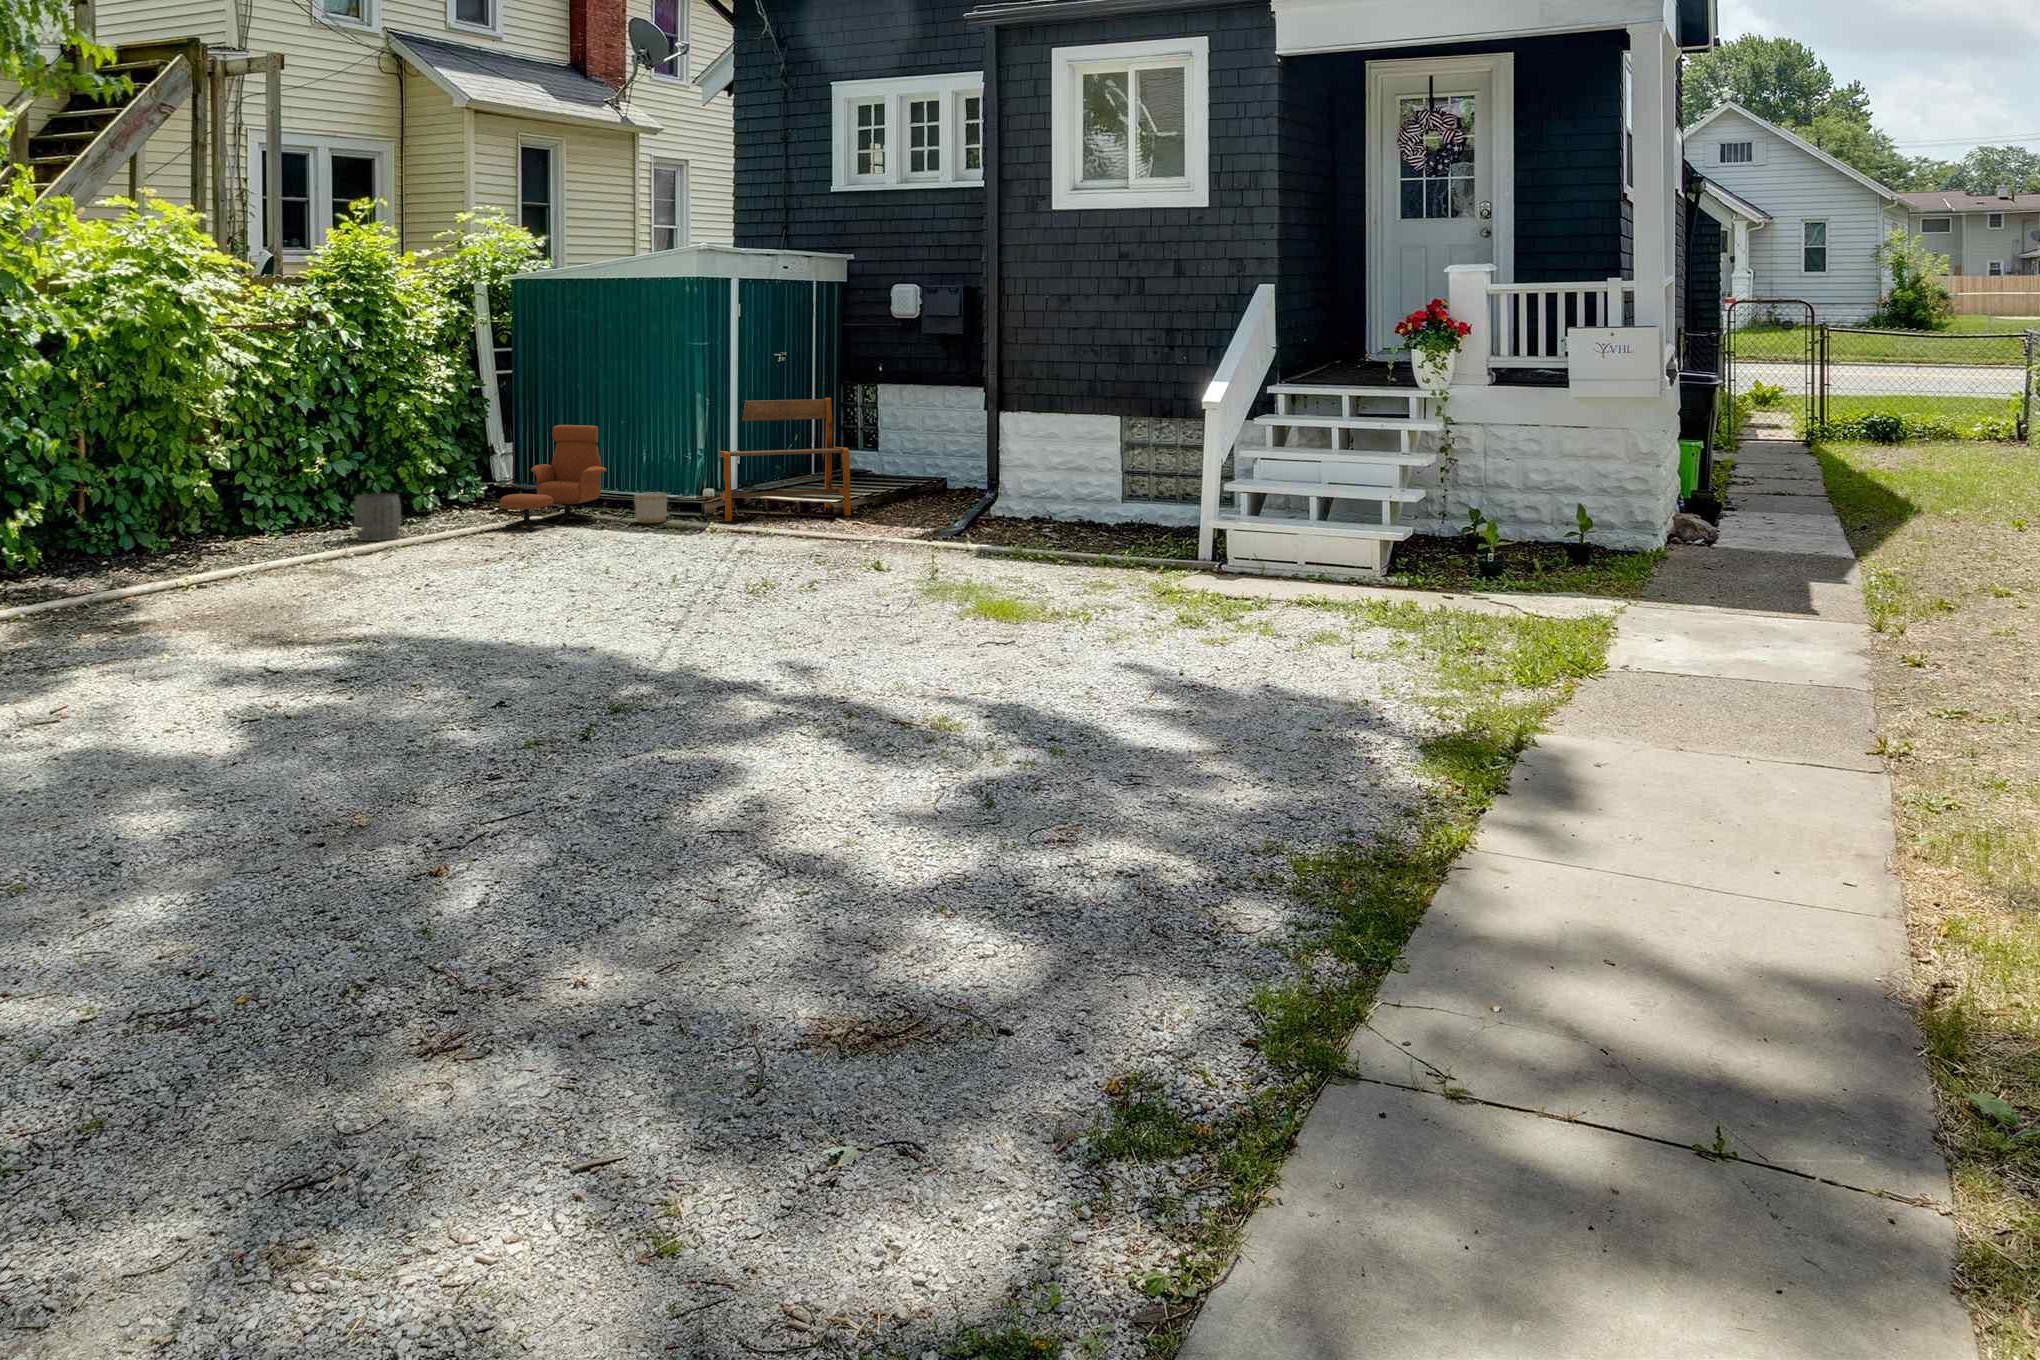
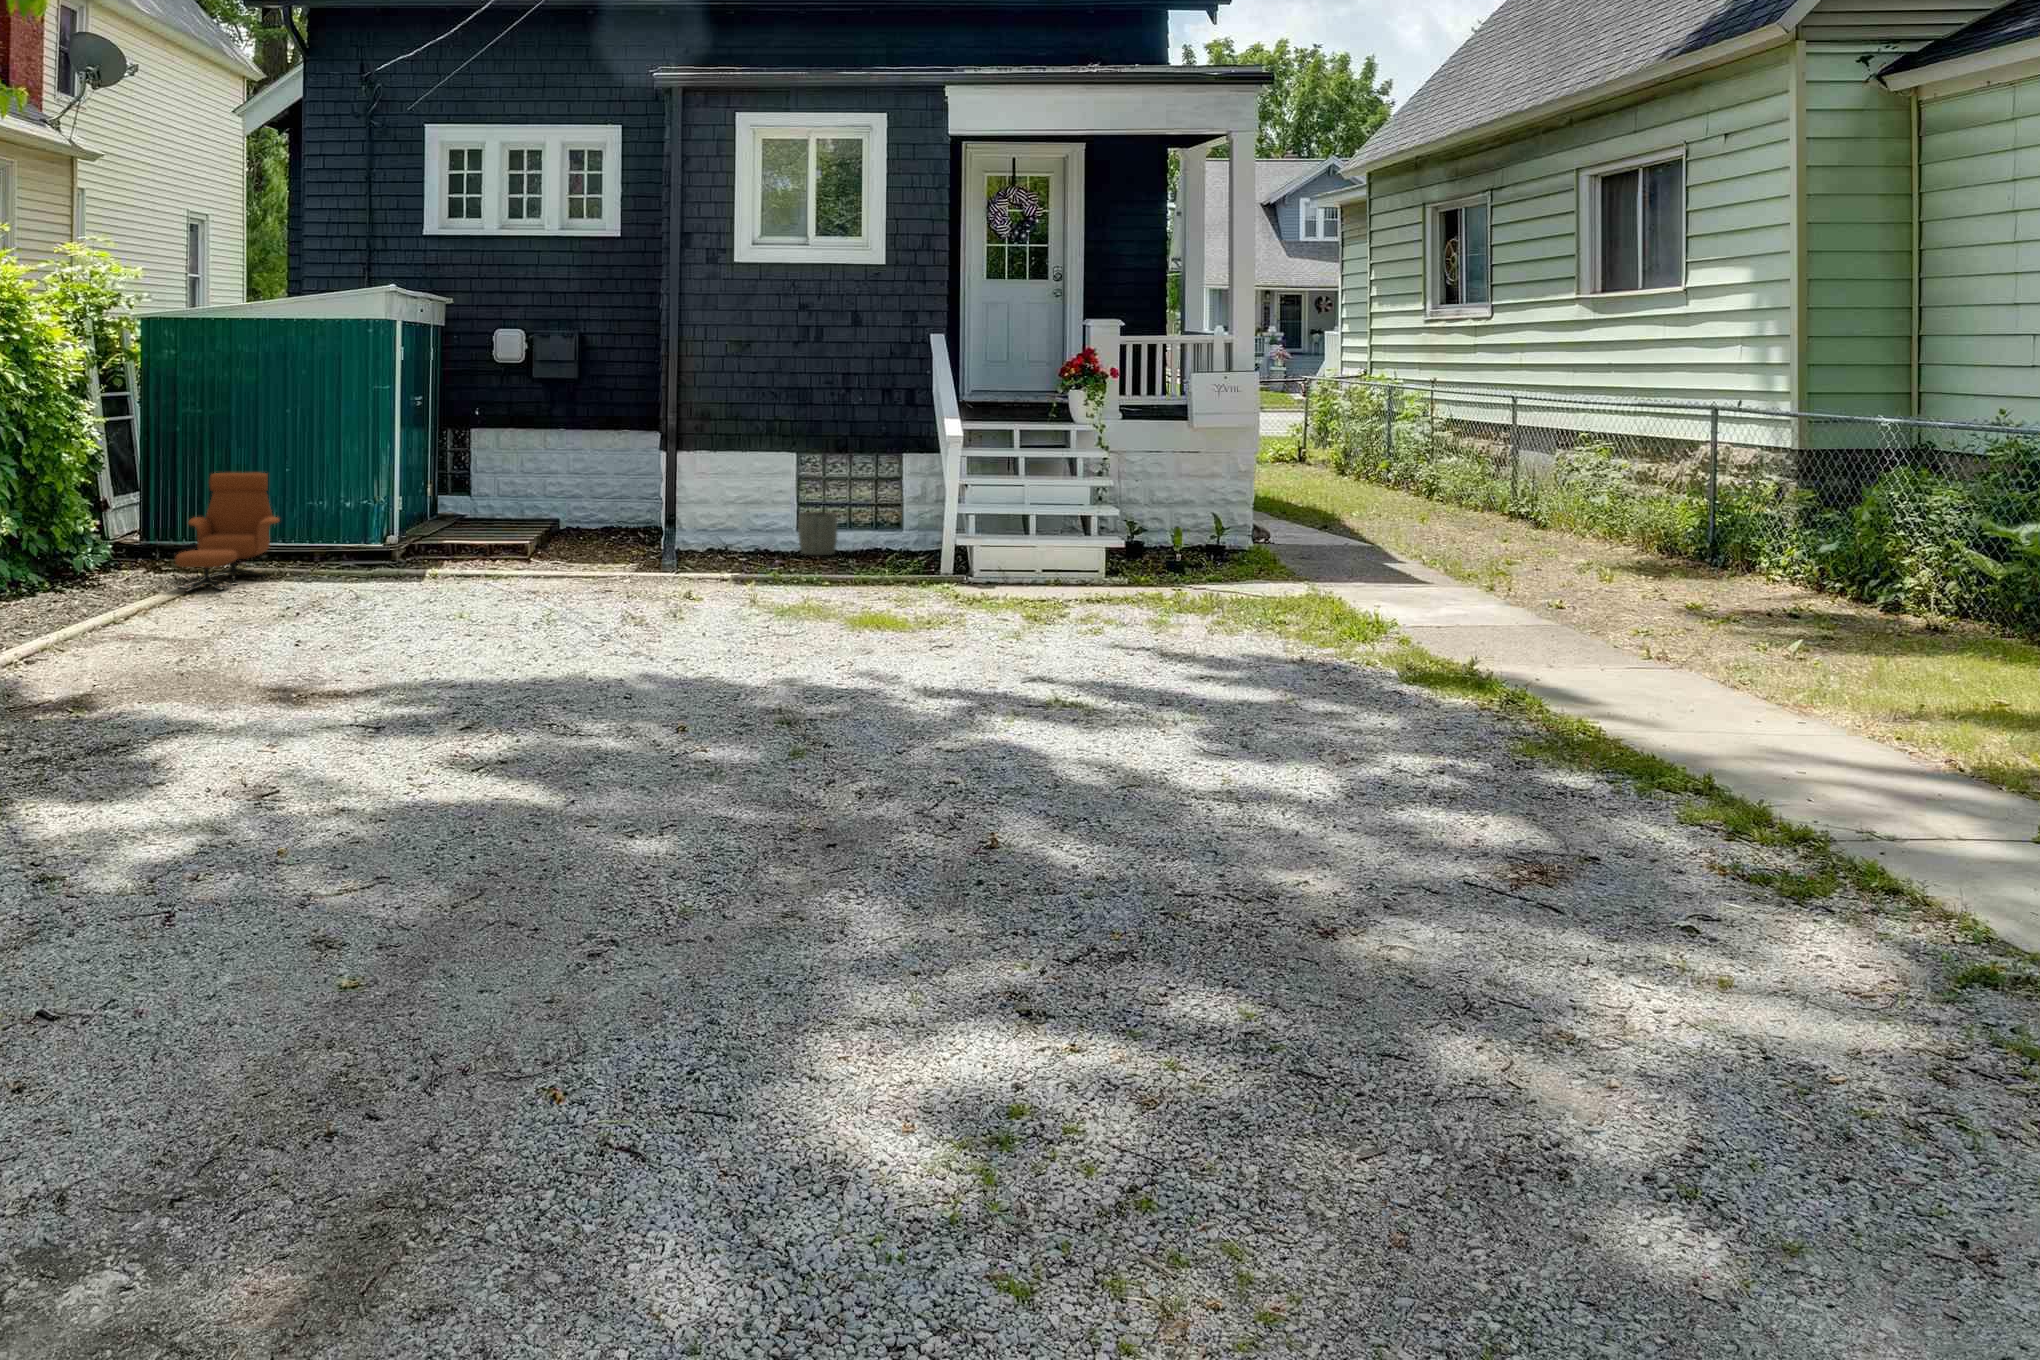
bench: present [718,398,851,521] -> none [387,438,532,568]
planter: present [634,492,668,523] -> none [318,541,354,575]
woven basket: present [354,493,401,541] -> present [798,512,837,555]

